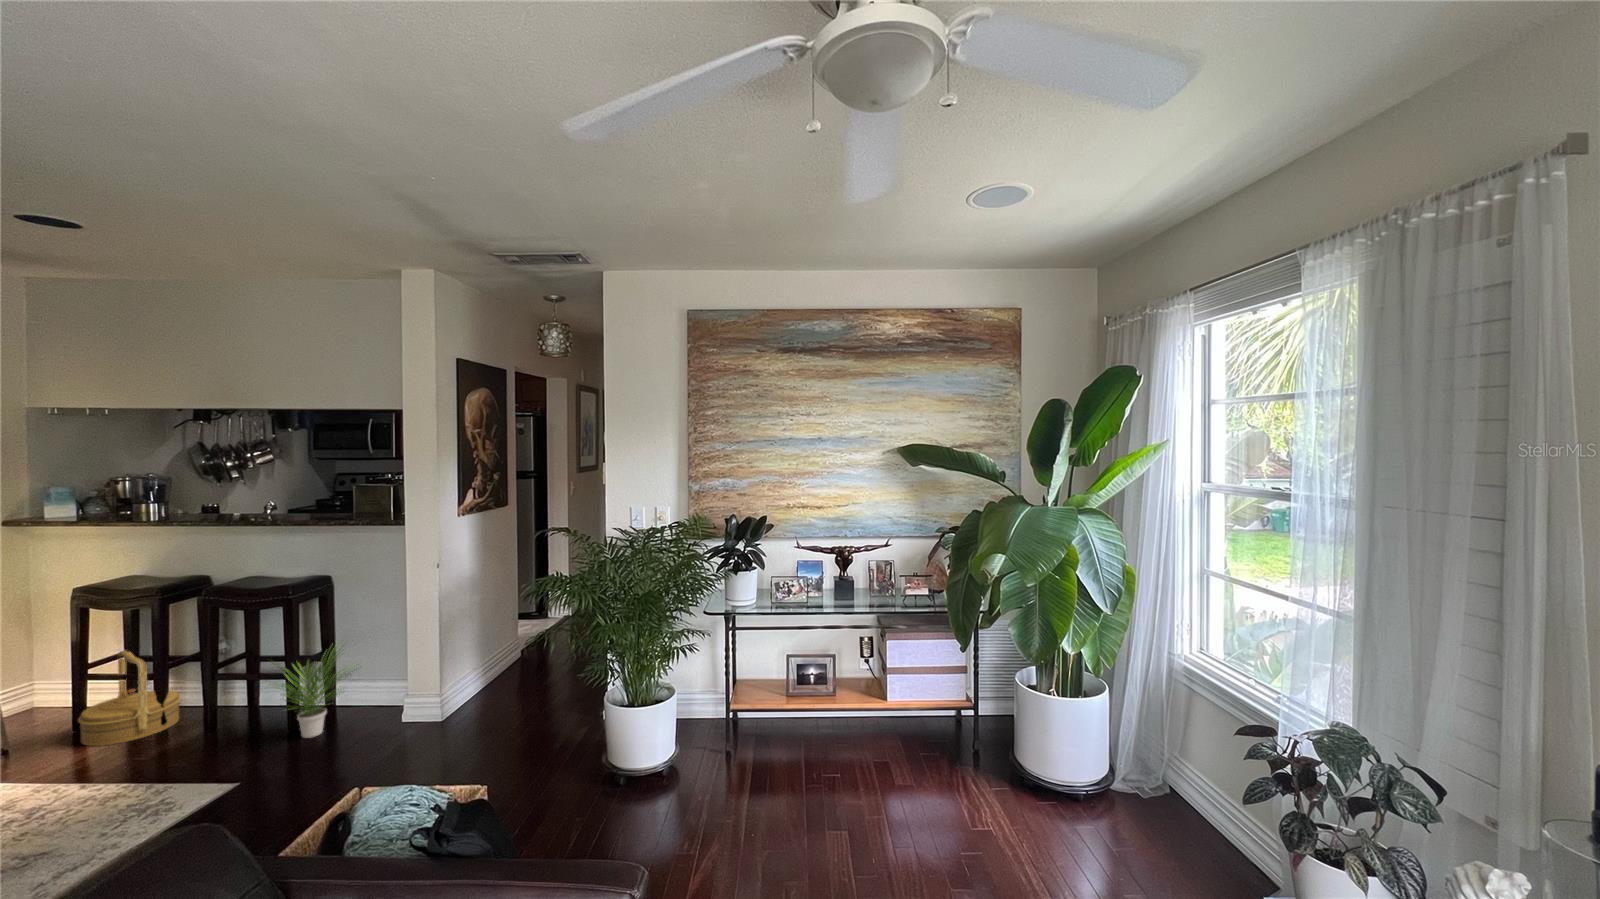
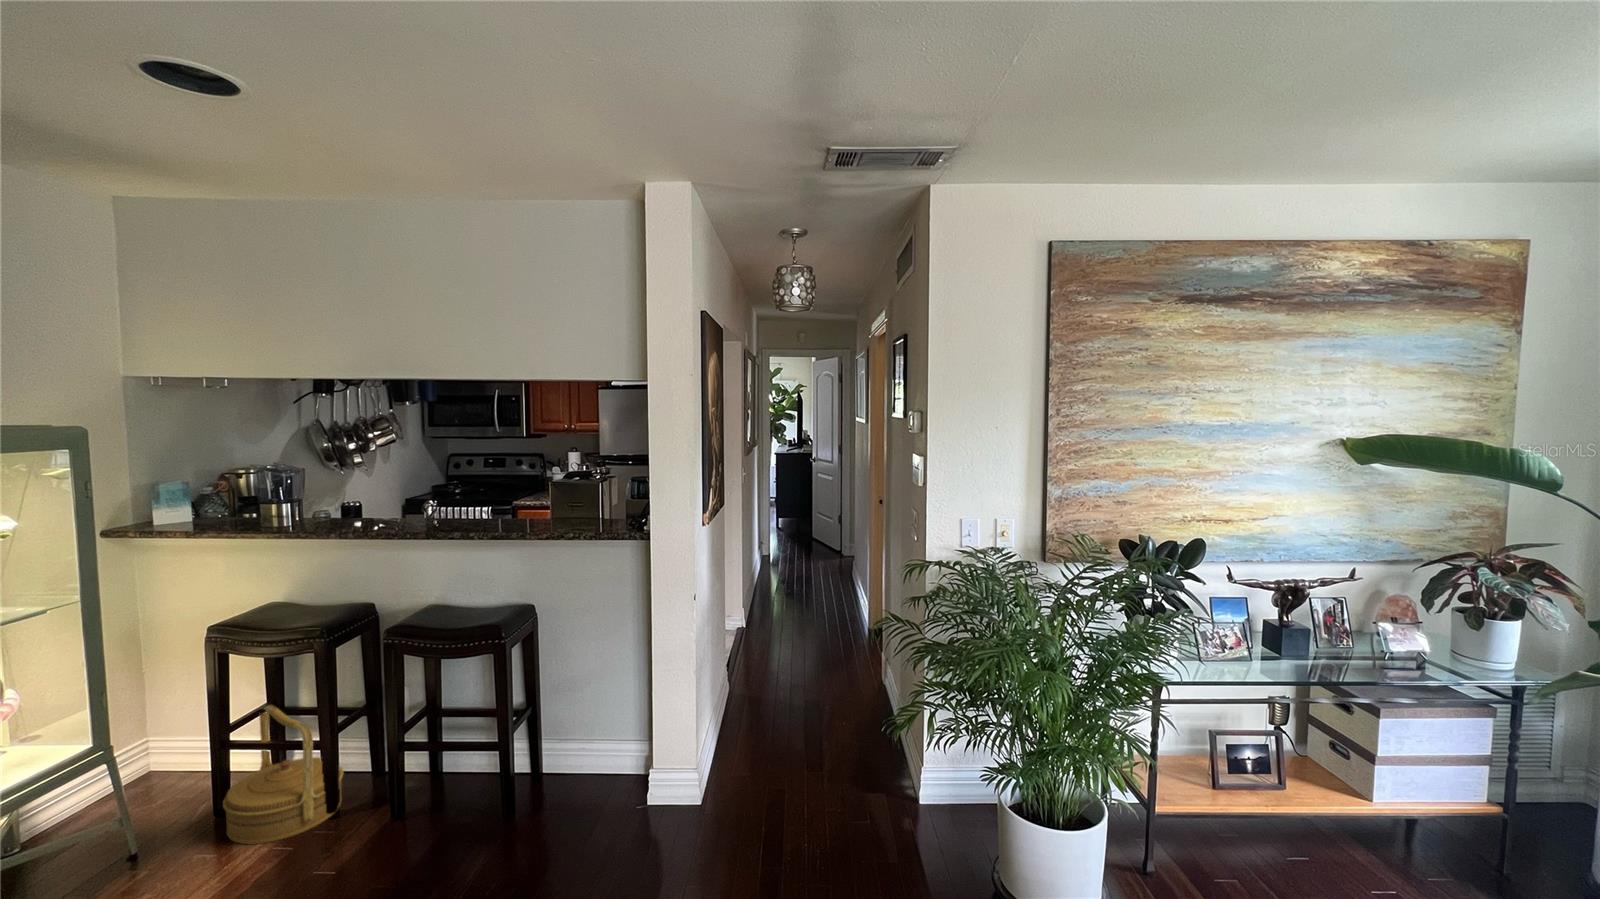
potted plant: present [266,649,355,738] -> none [472,694,594,835]

